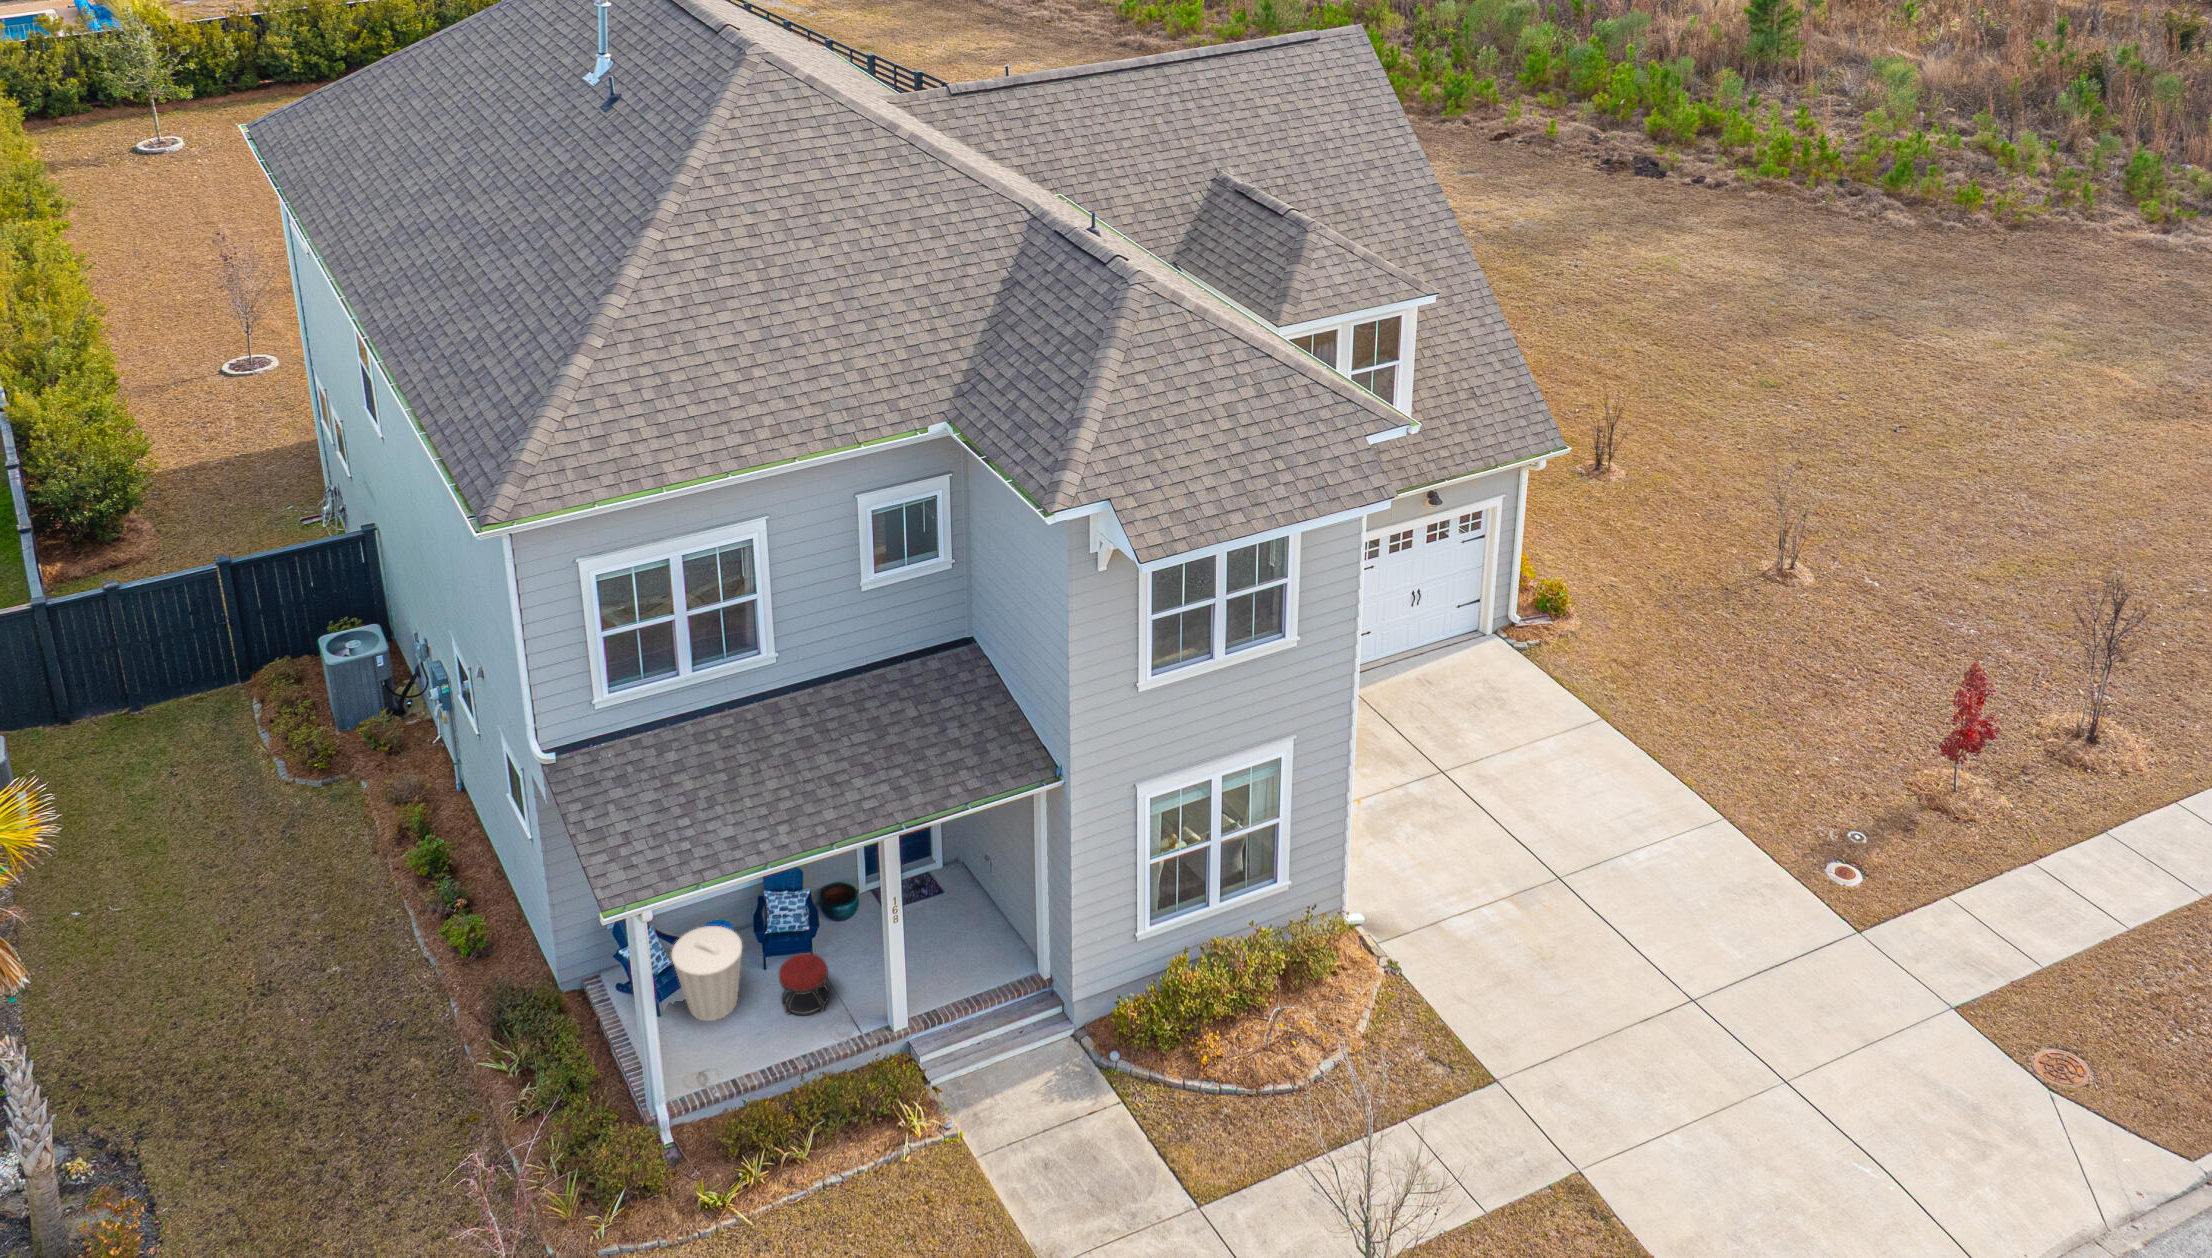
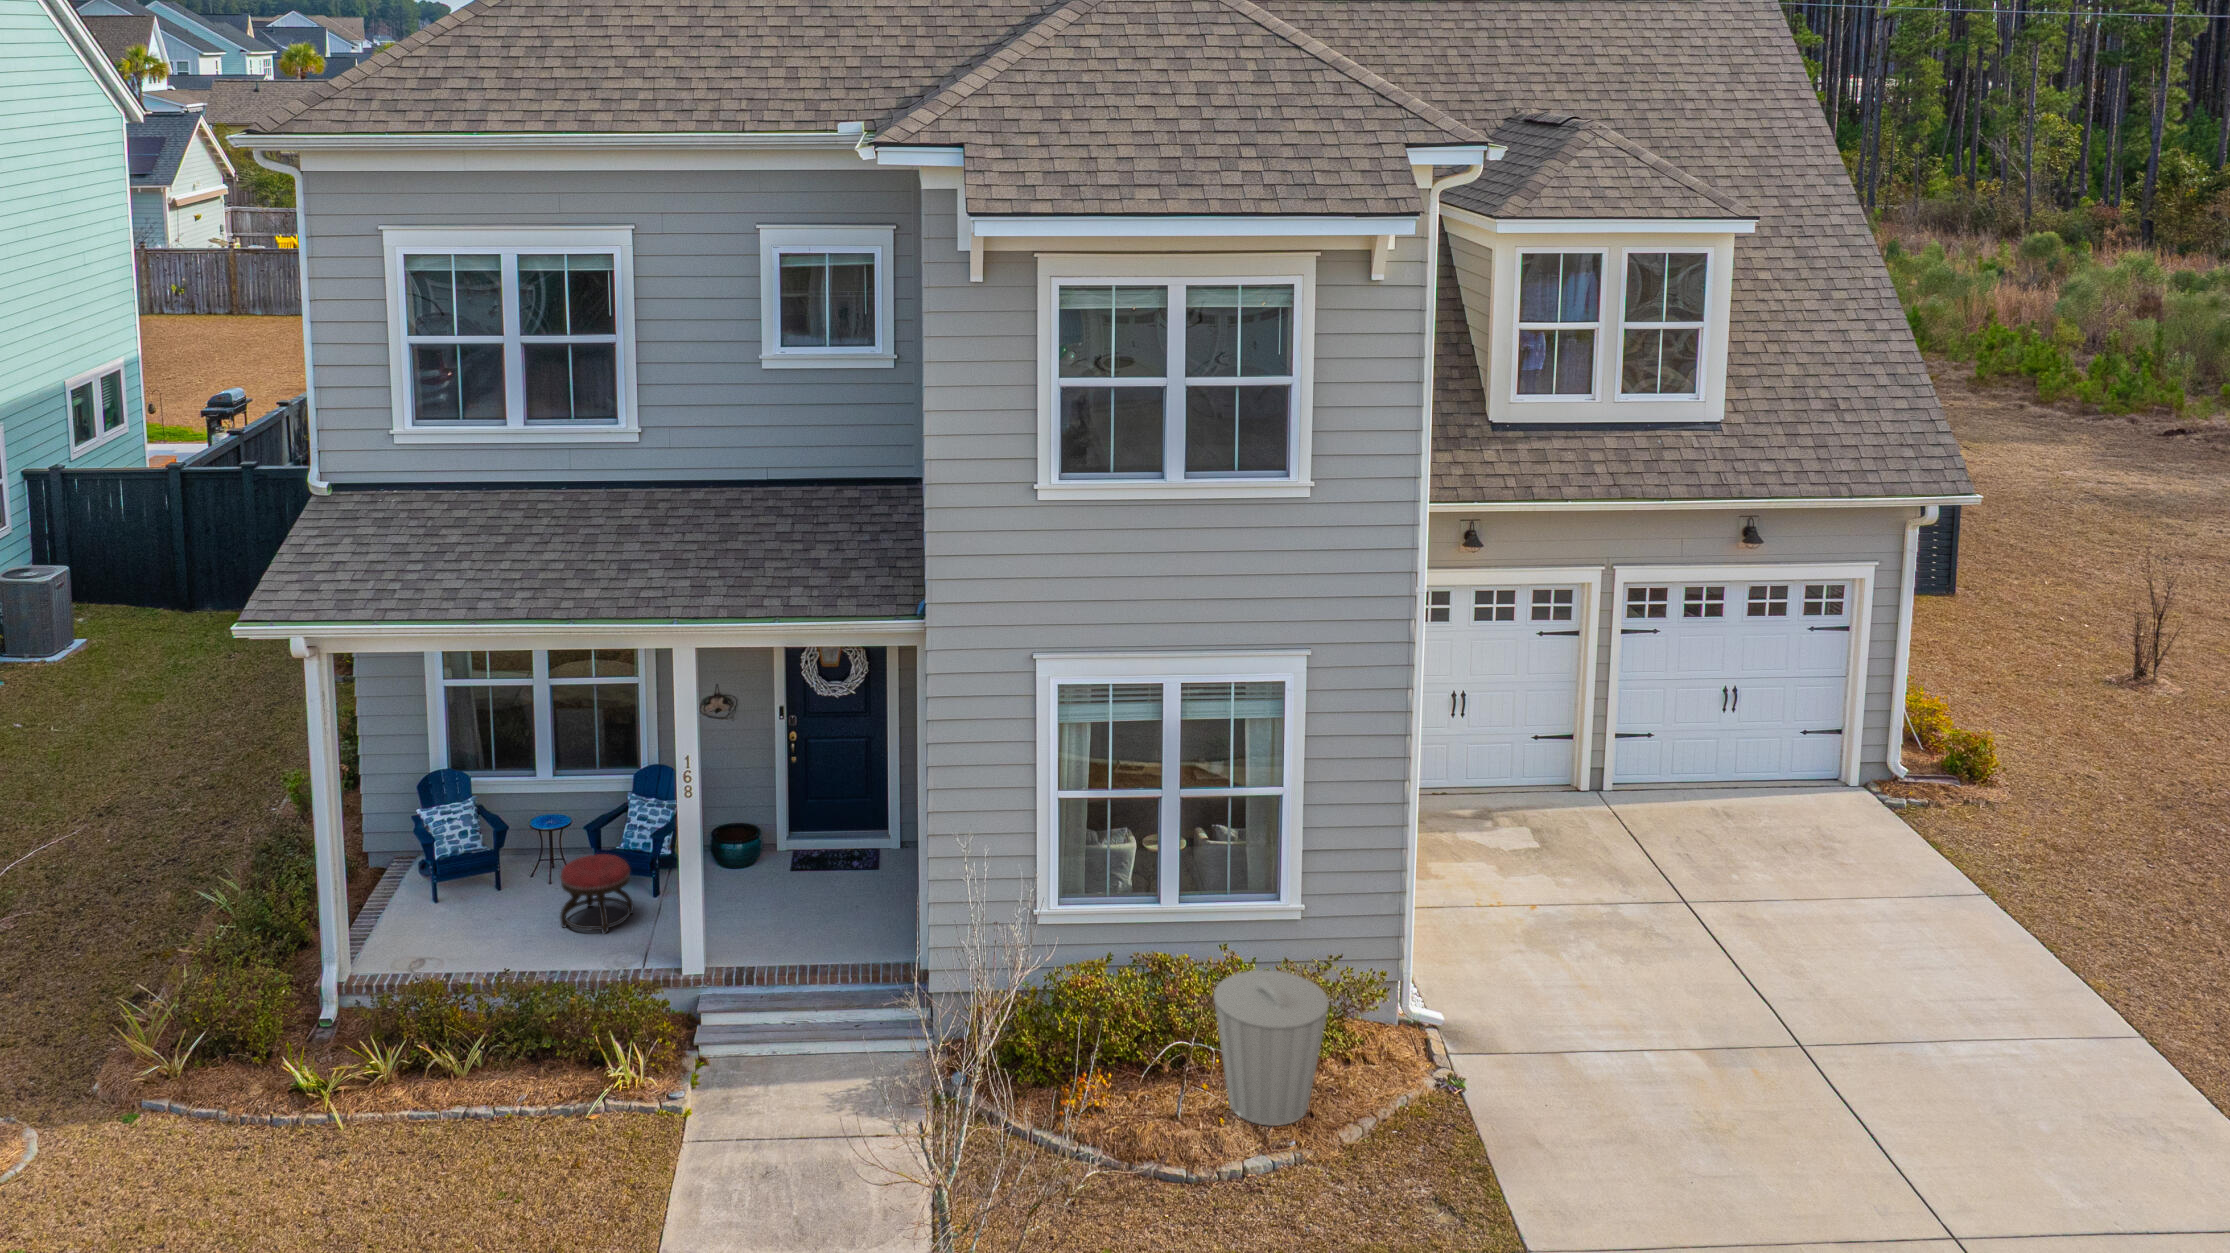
trash can: present [672,926,742,1021] -> present [1214,970,1329,1126]

